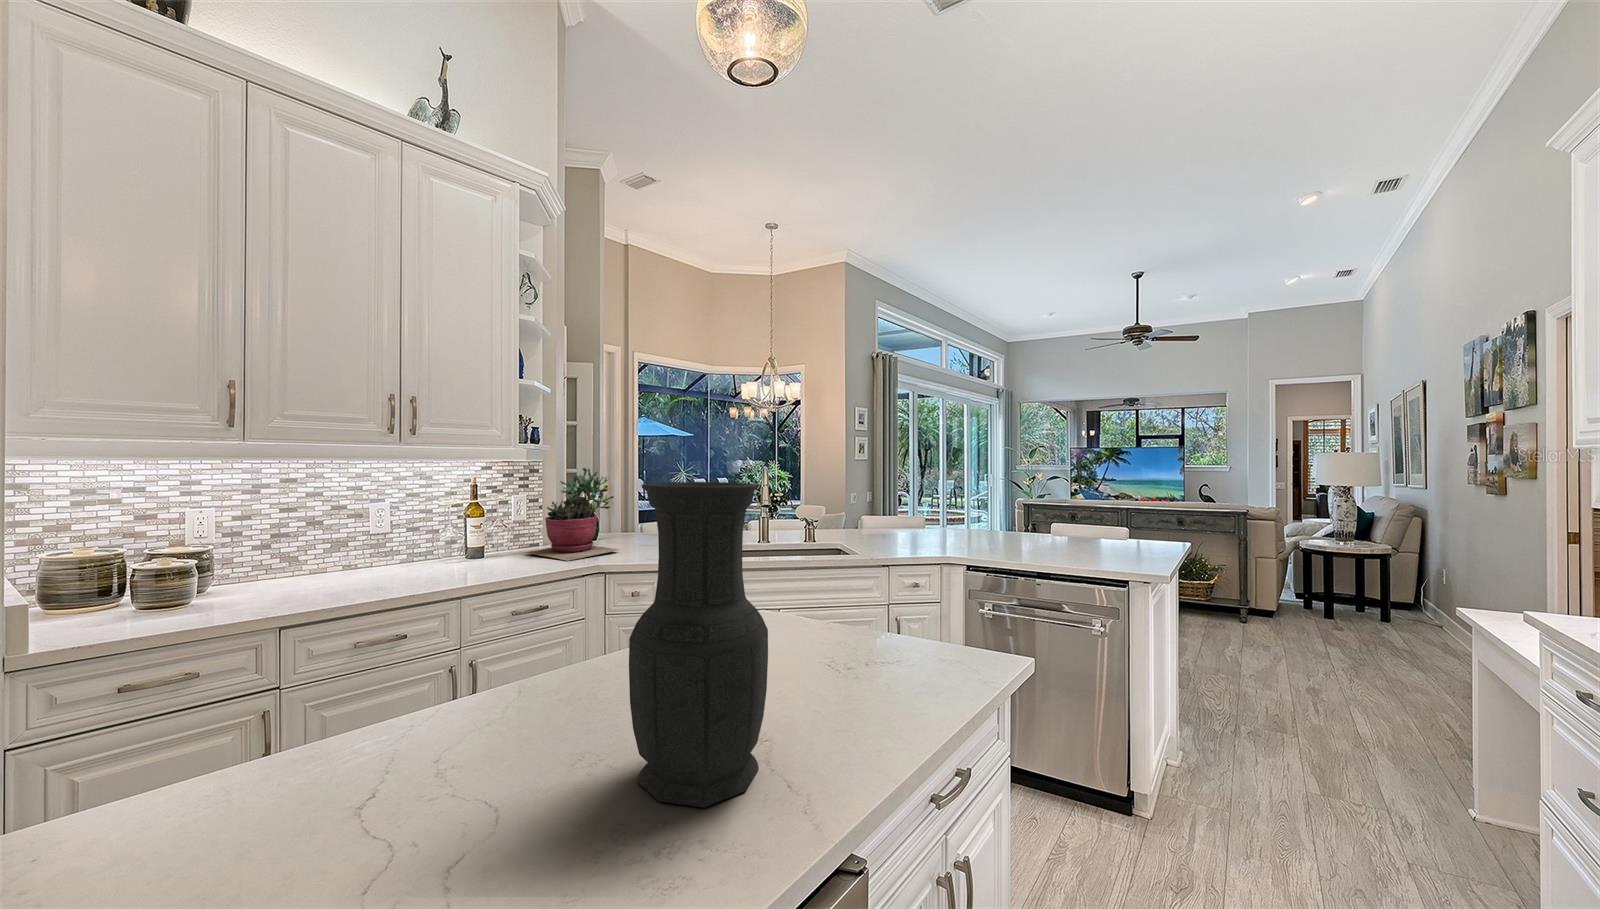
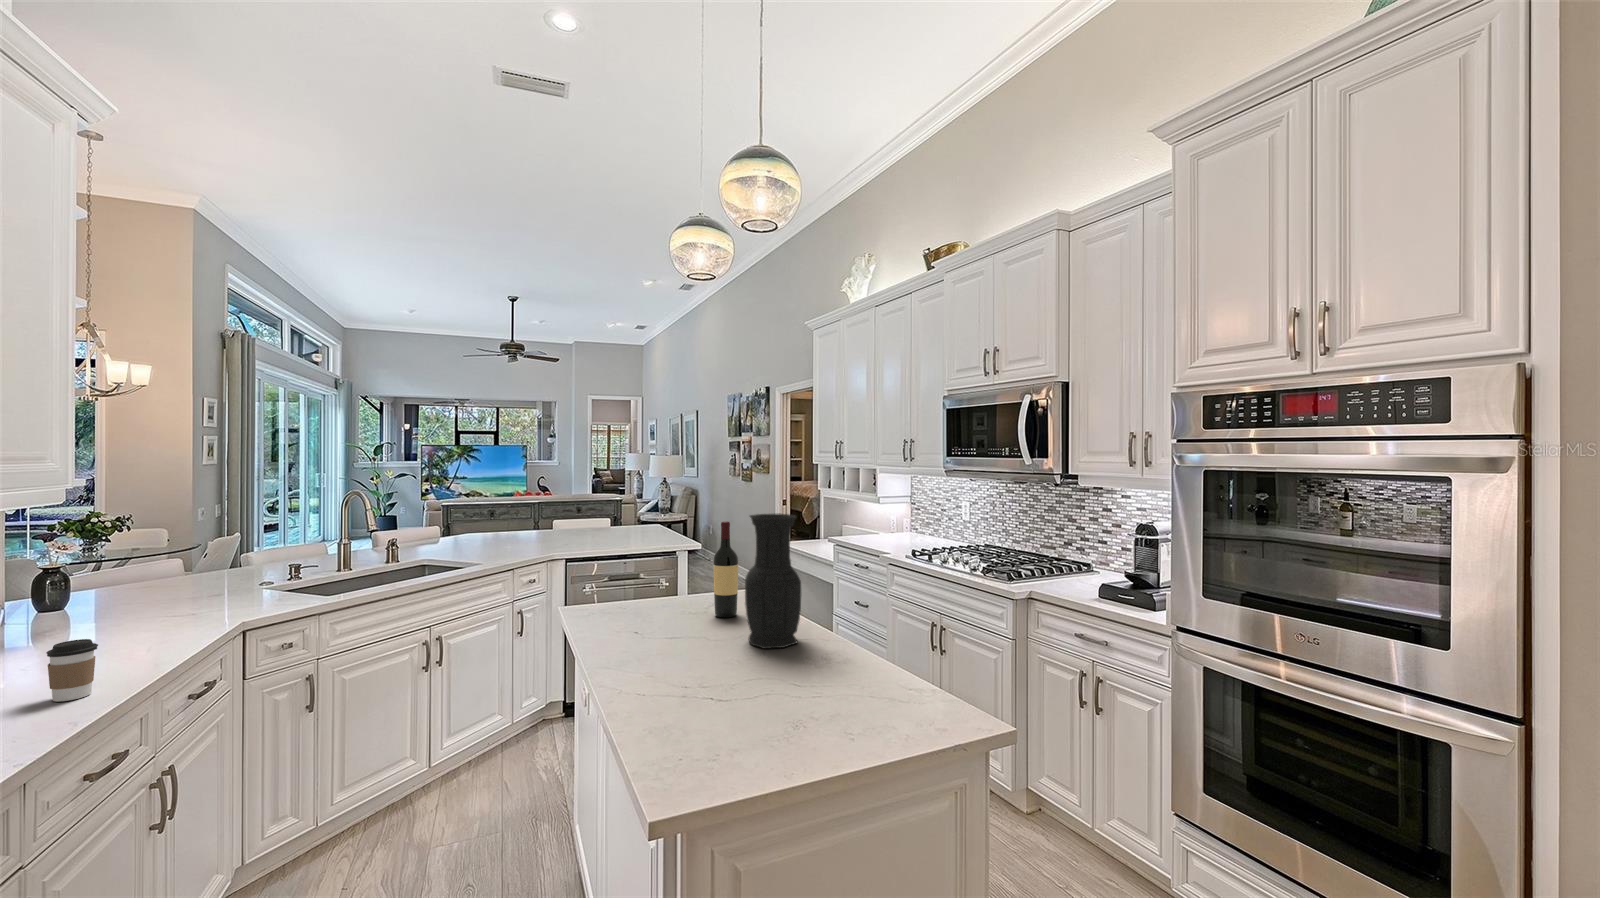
succulent plant: present [526,468,618,561] -> none [47,510,212,641]
wine bottle: none [799,506,848,696] -> present [713,521,738,617]
coffee cup: none [396,546,425,588] -> present [46,639,98,702]

